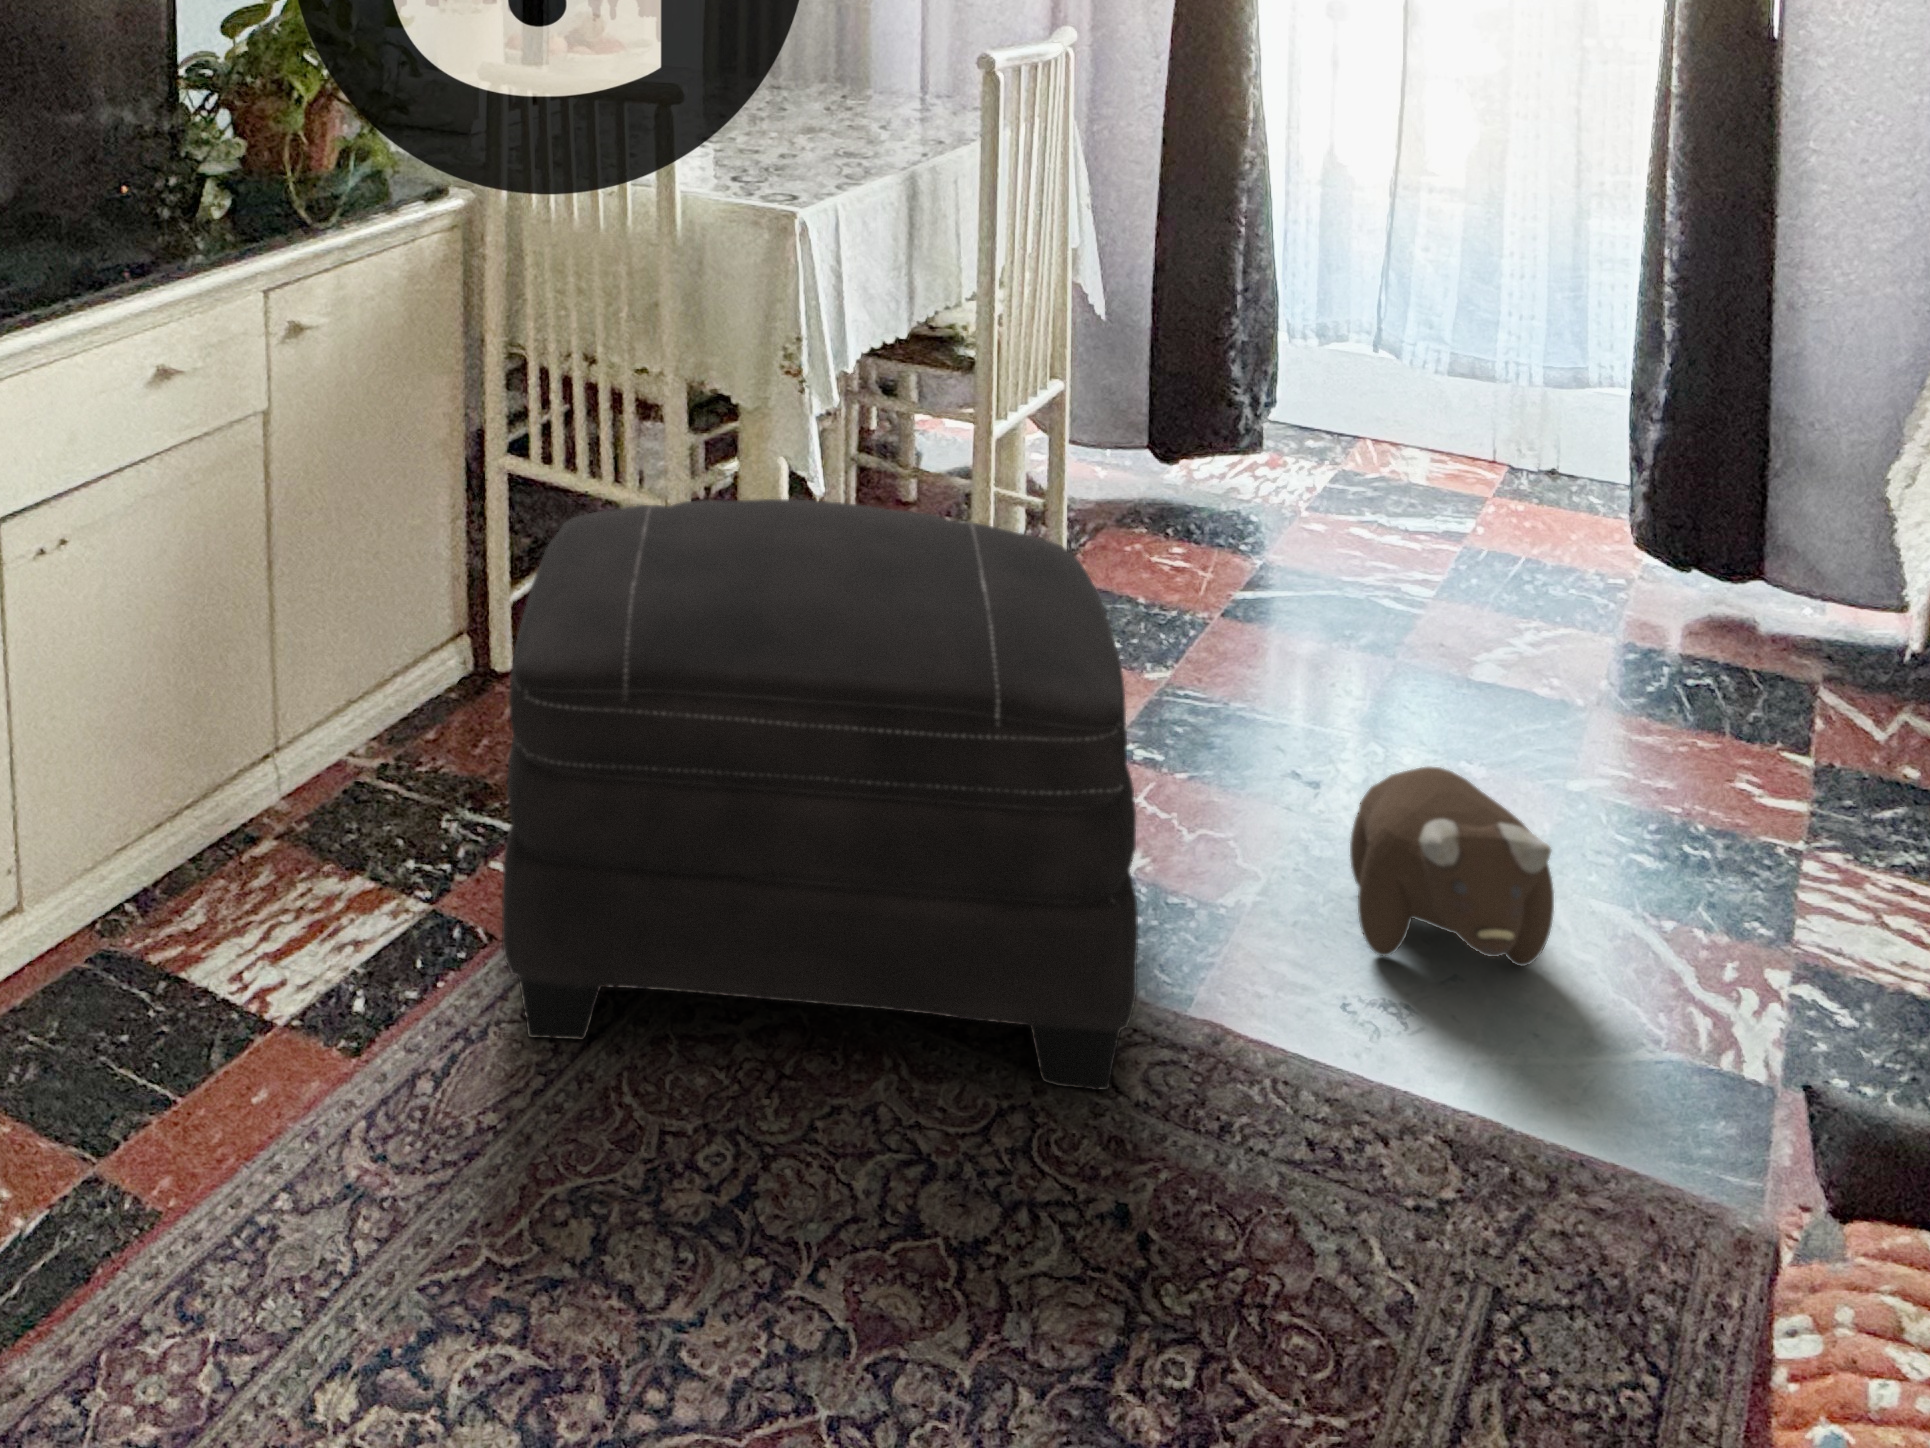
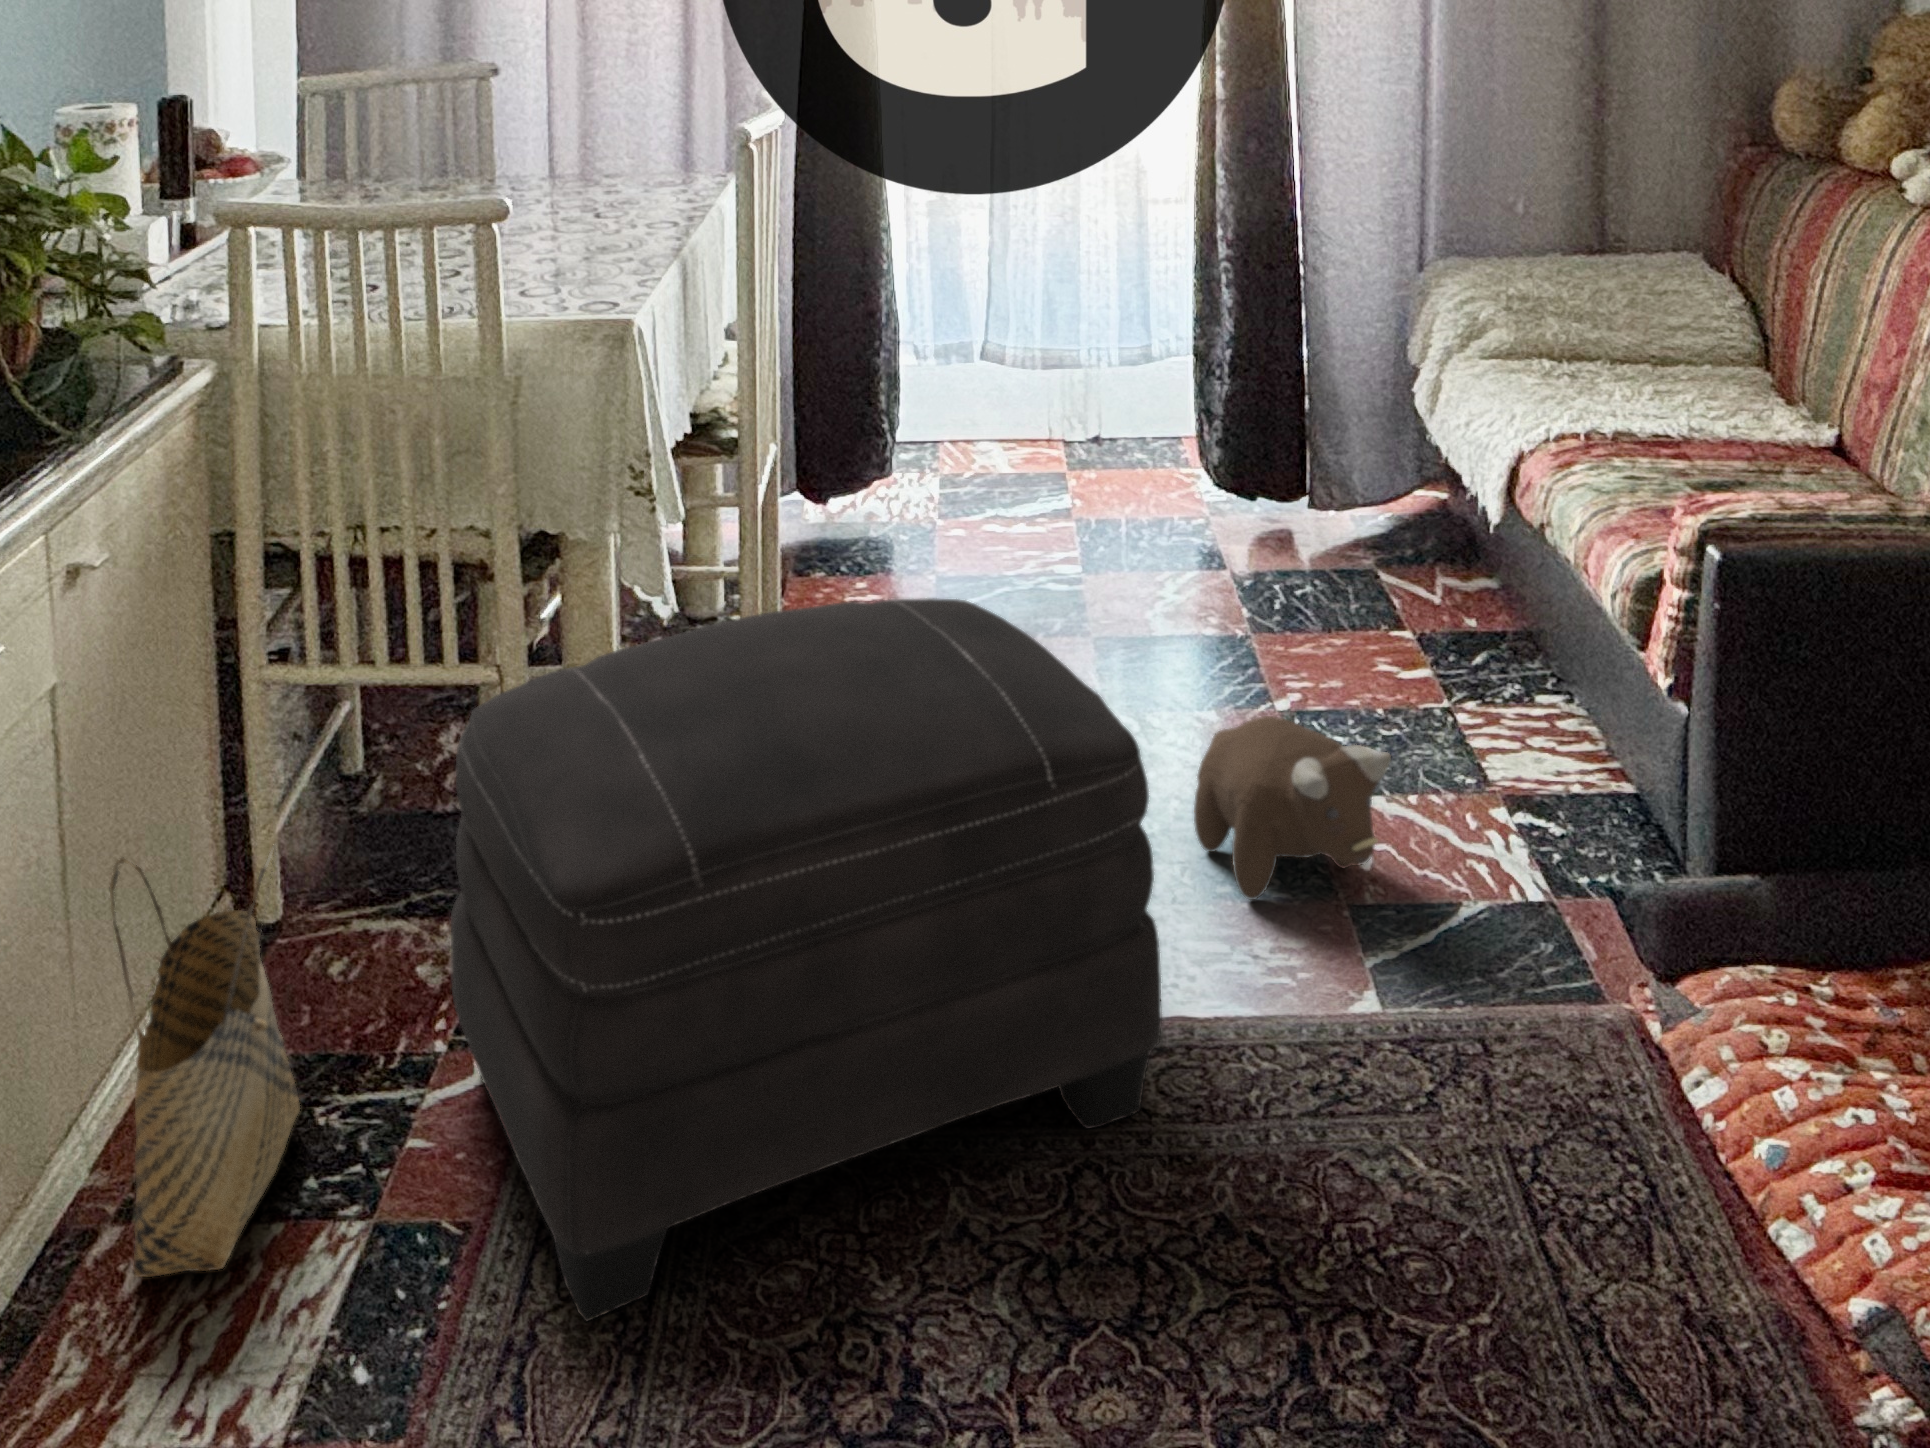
woven basket: none [265,558,429,889] -> present [110,844,300,1277]

